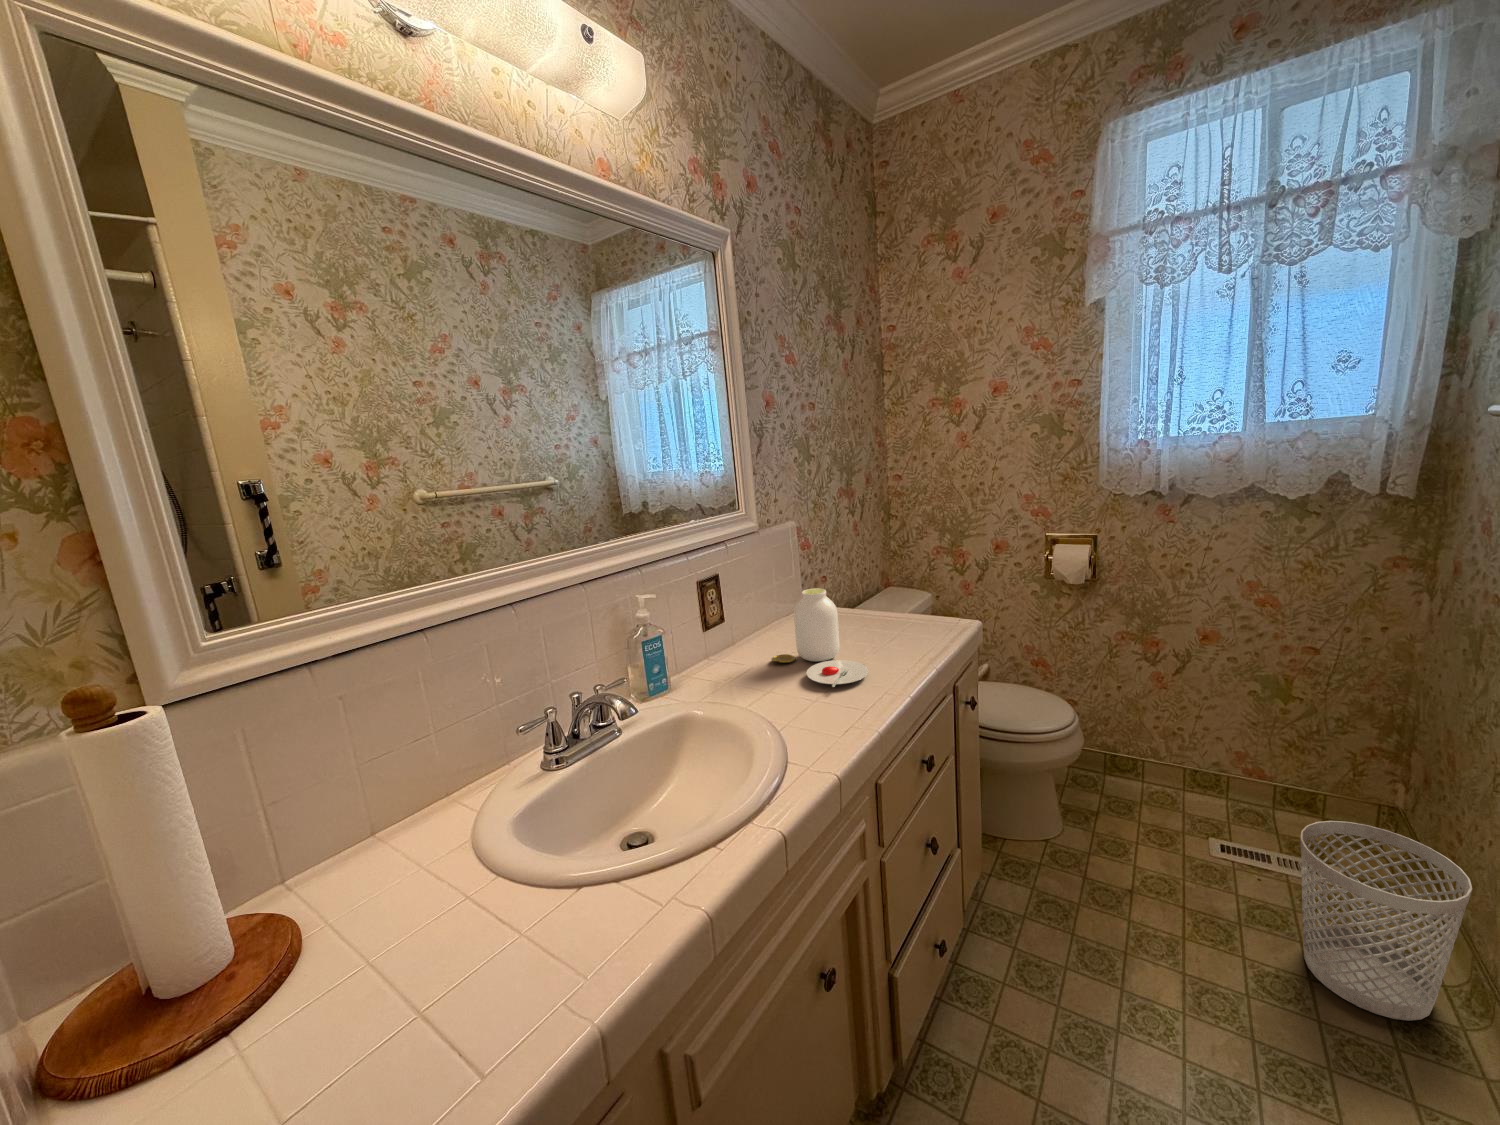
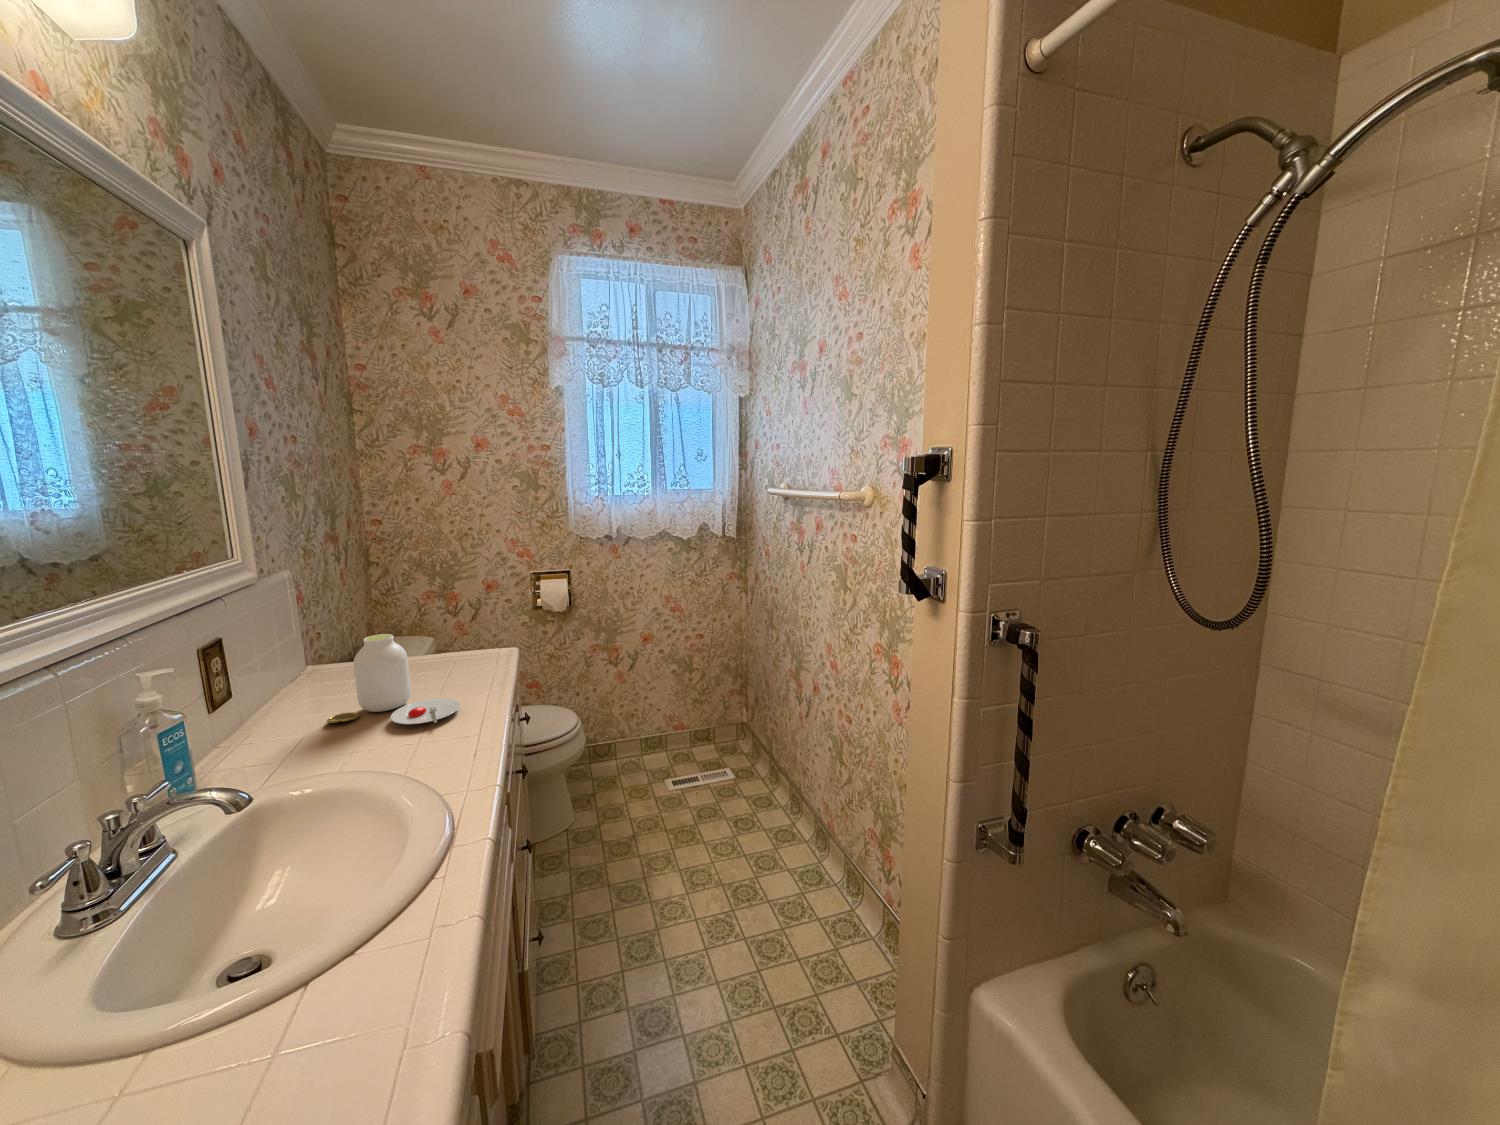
wastebasket: present [1300,821,1472,1021] -> none [717,725,783,830]

